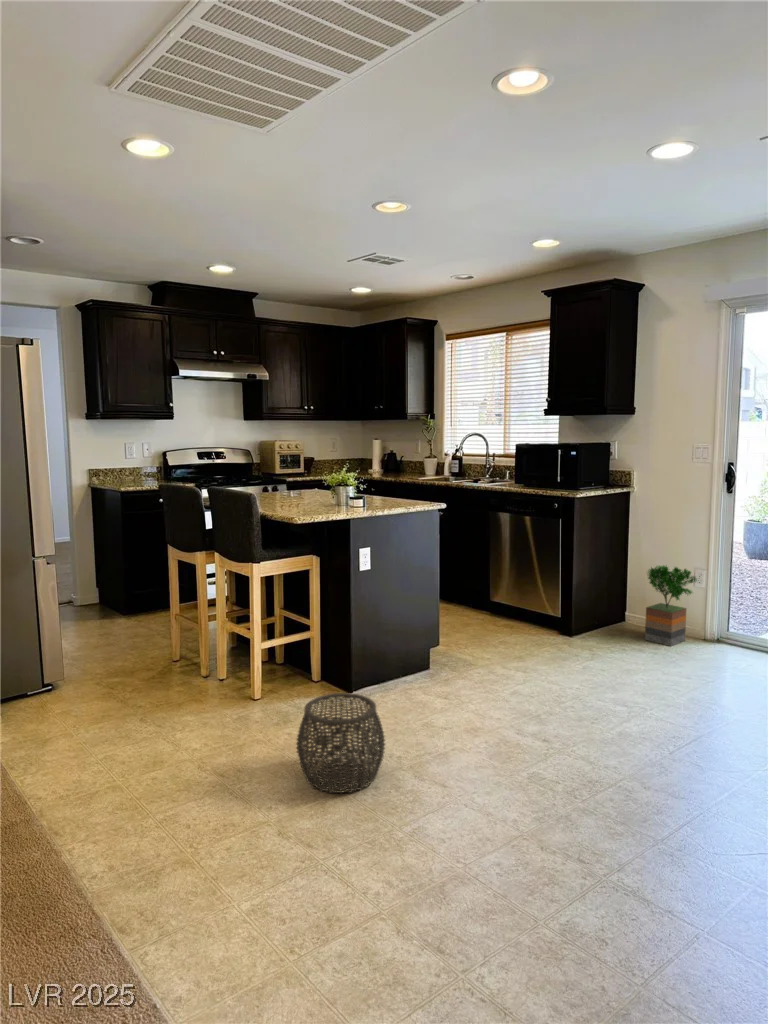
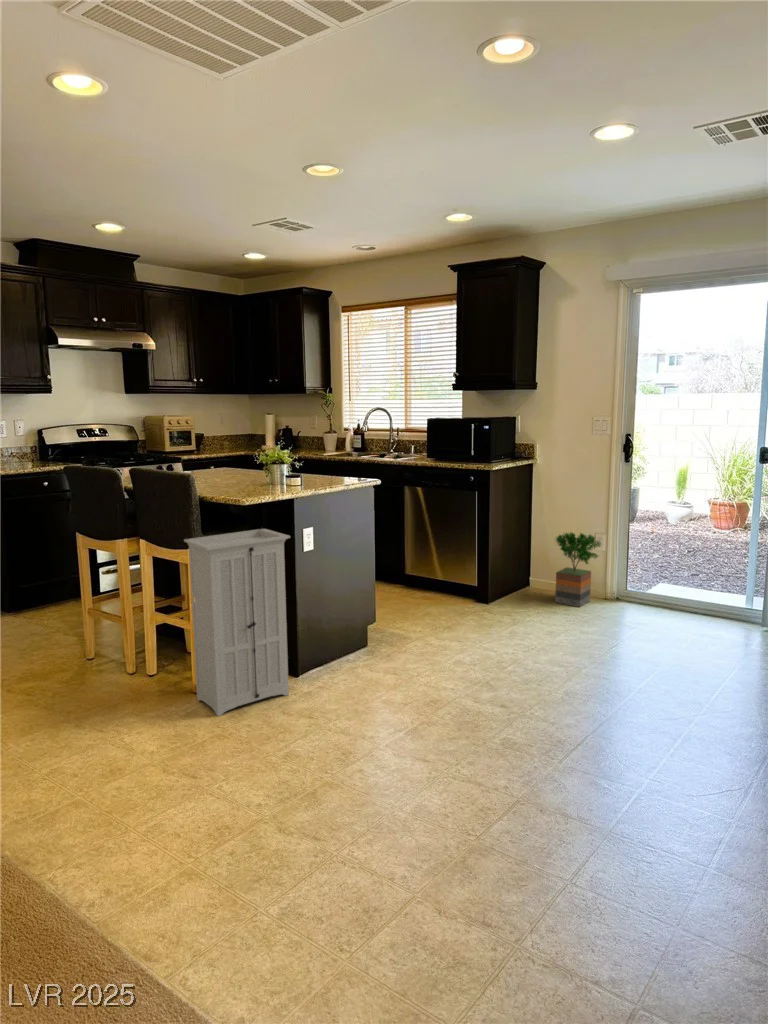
storage cabinet: none [243,544,340,723] -> present [184,527,290,716]
woven basket: present [296,693,385,793] -> none [276,678,367,783]

